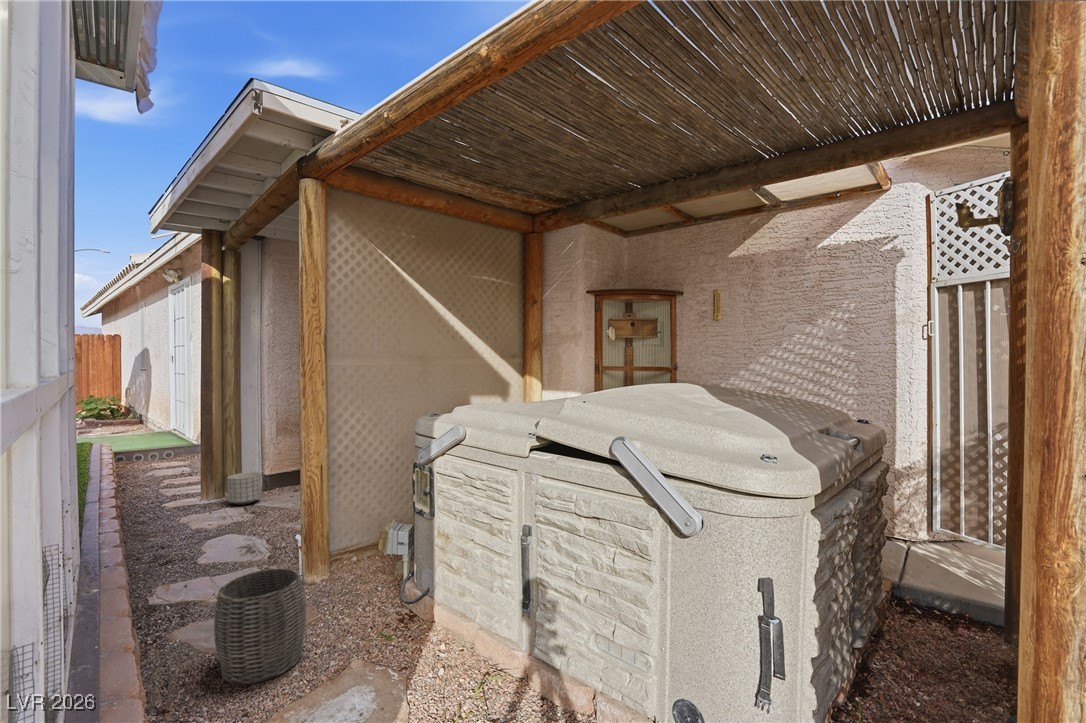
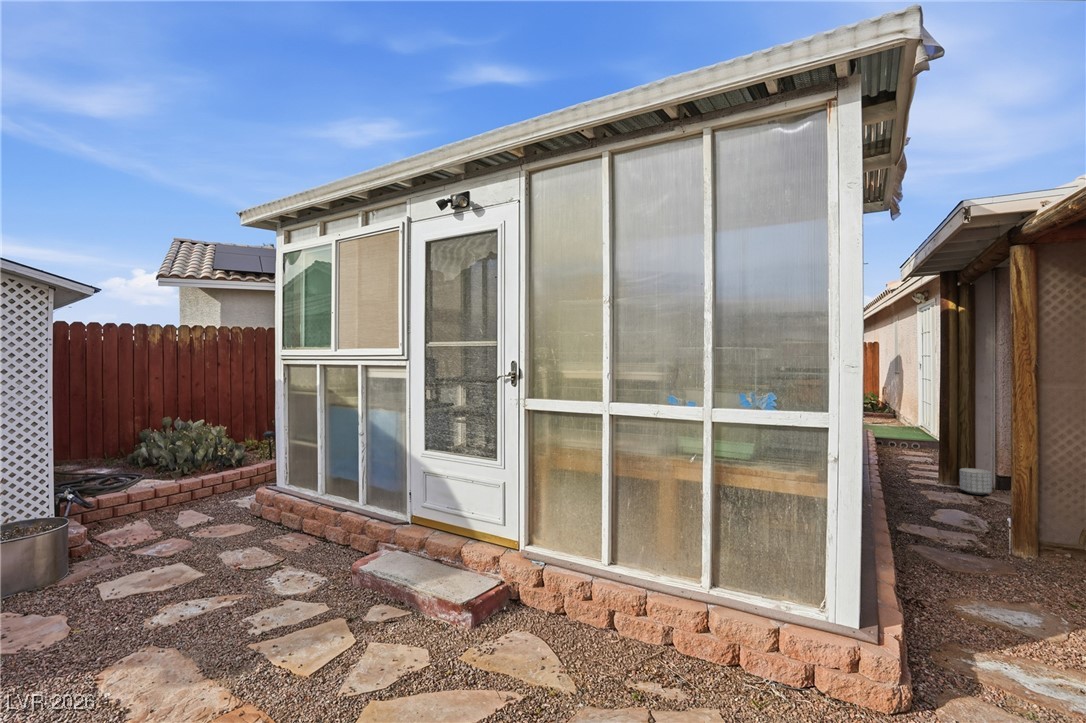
woven basket: present [214,568,306,684] -> none [933,522,998,588]

